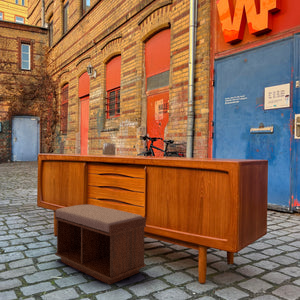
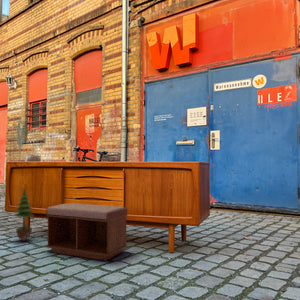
potted tree: none [35,183,57,242] -> present [15,189,34,241]

